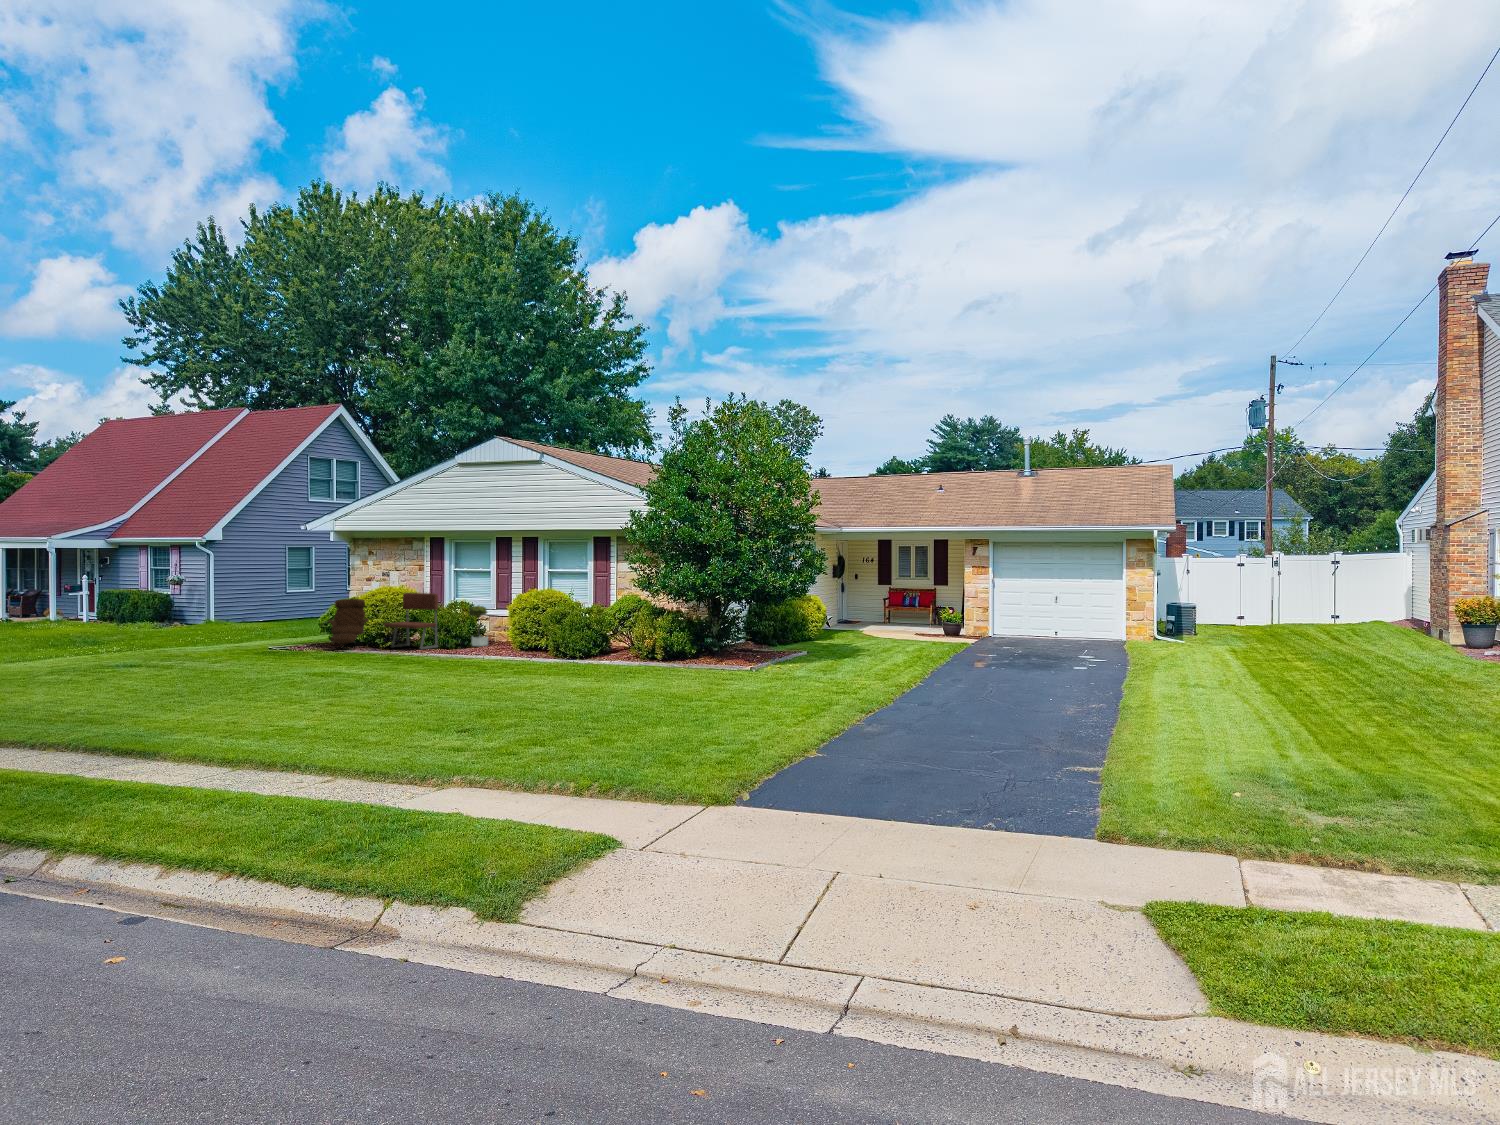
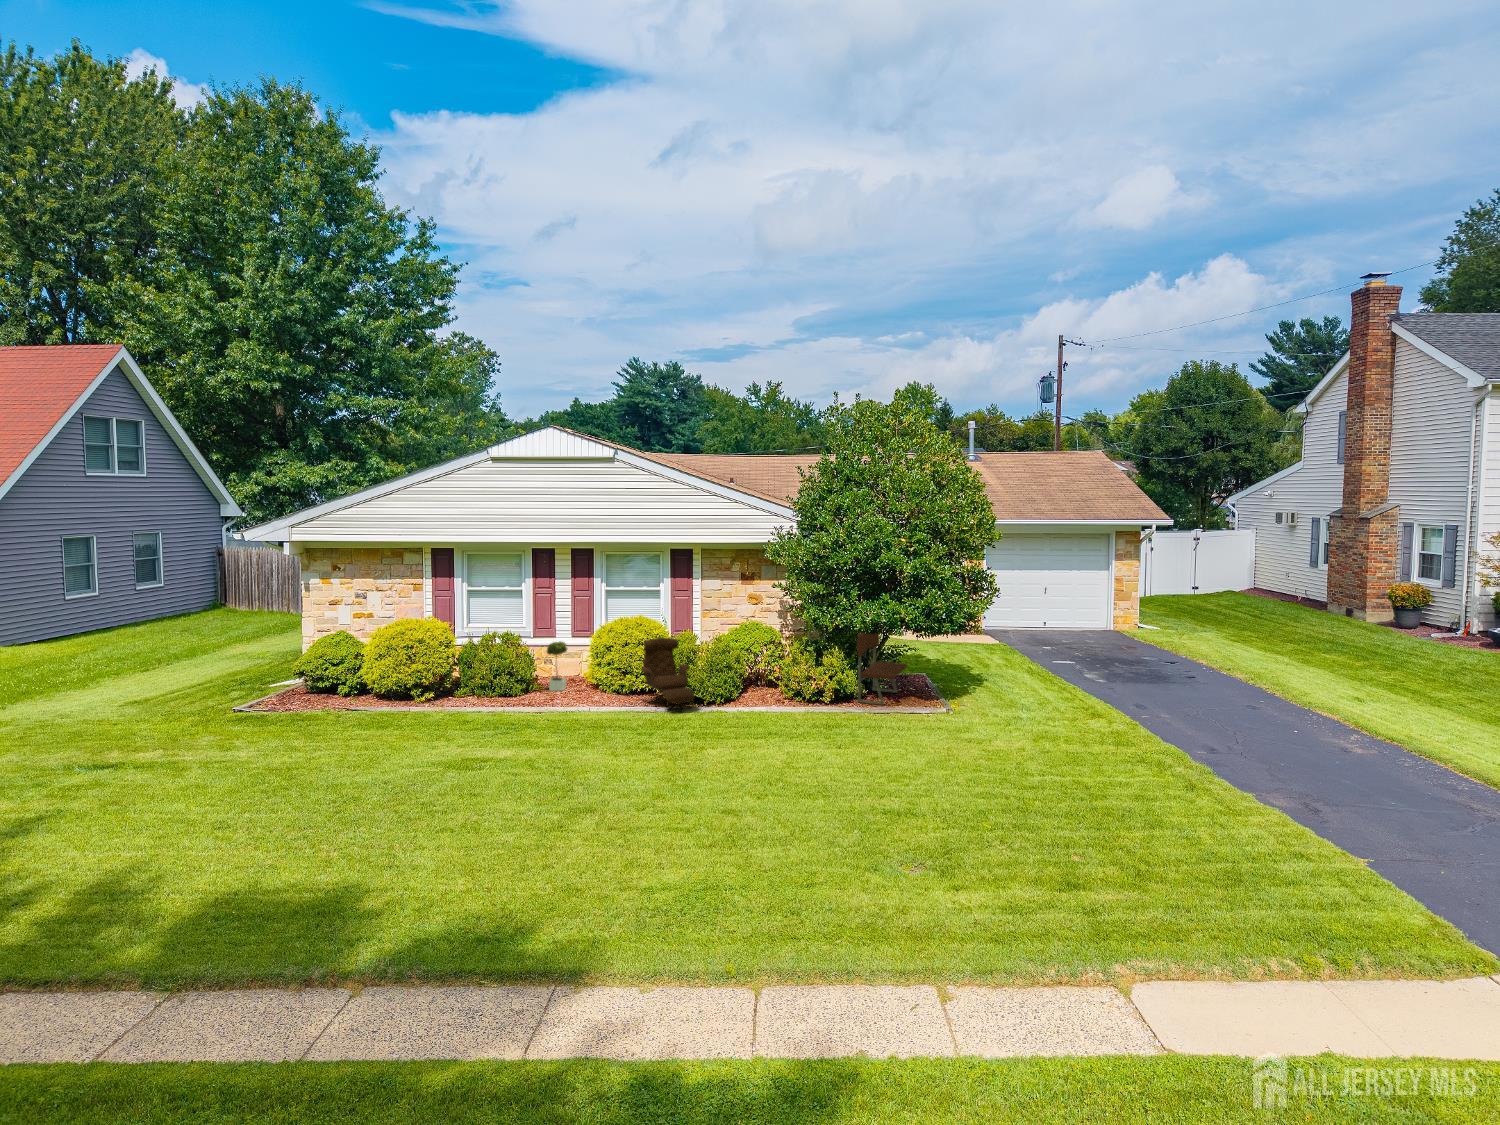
bench: present [384,593,438,649] -> present [857,633,907,705]
lounge chair: present [328,598,369,648] -> present [641,638,695,711]

